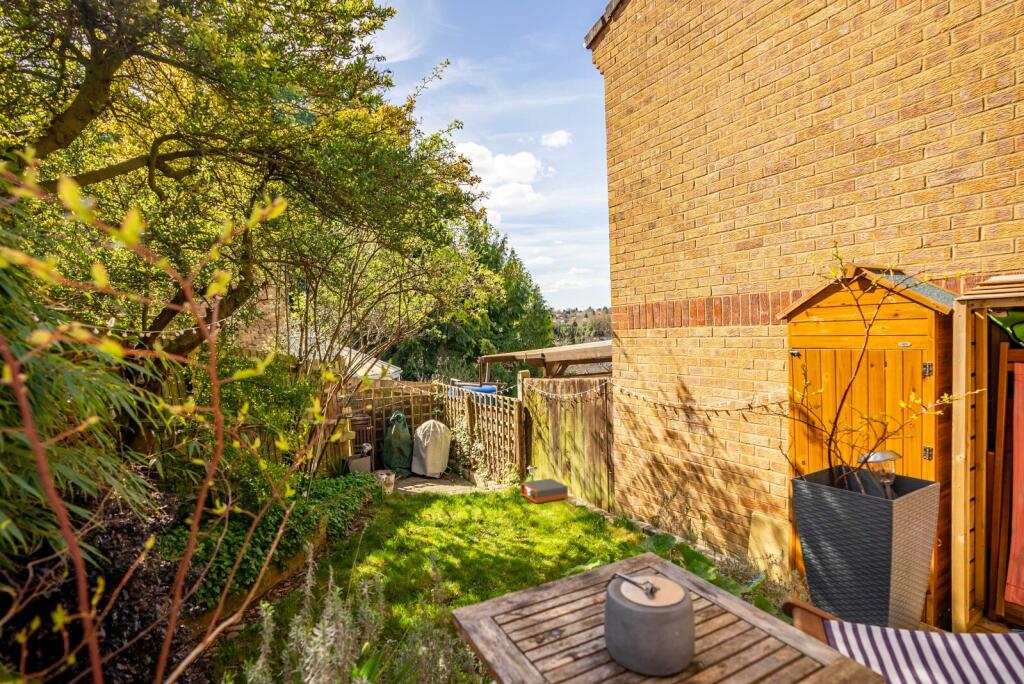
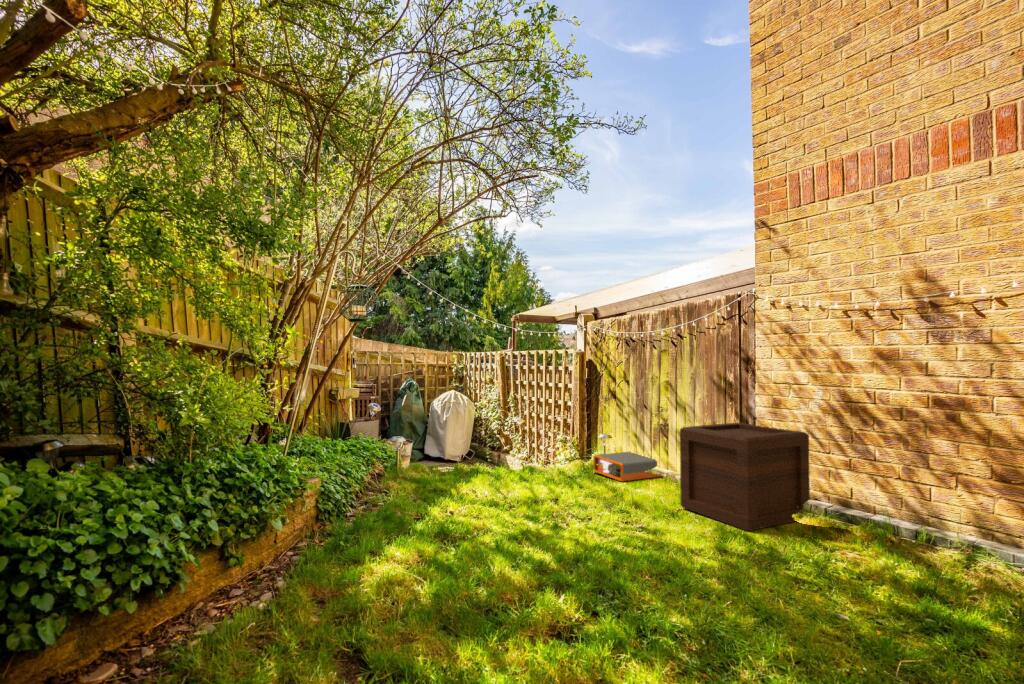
wooden crate: none [561,467,638,543] -> present [680,423,810,531]

